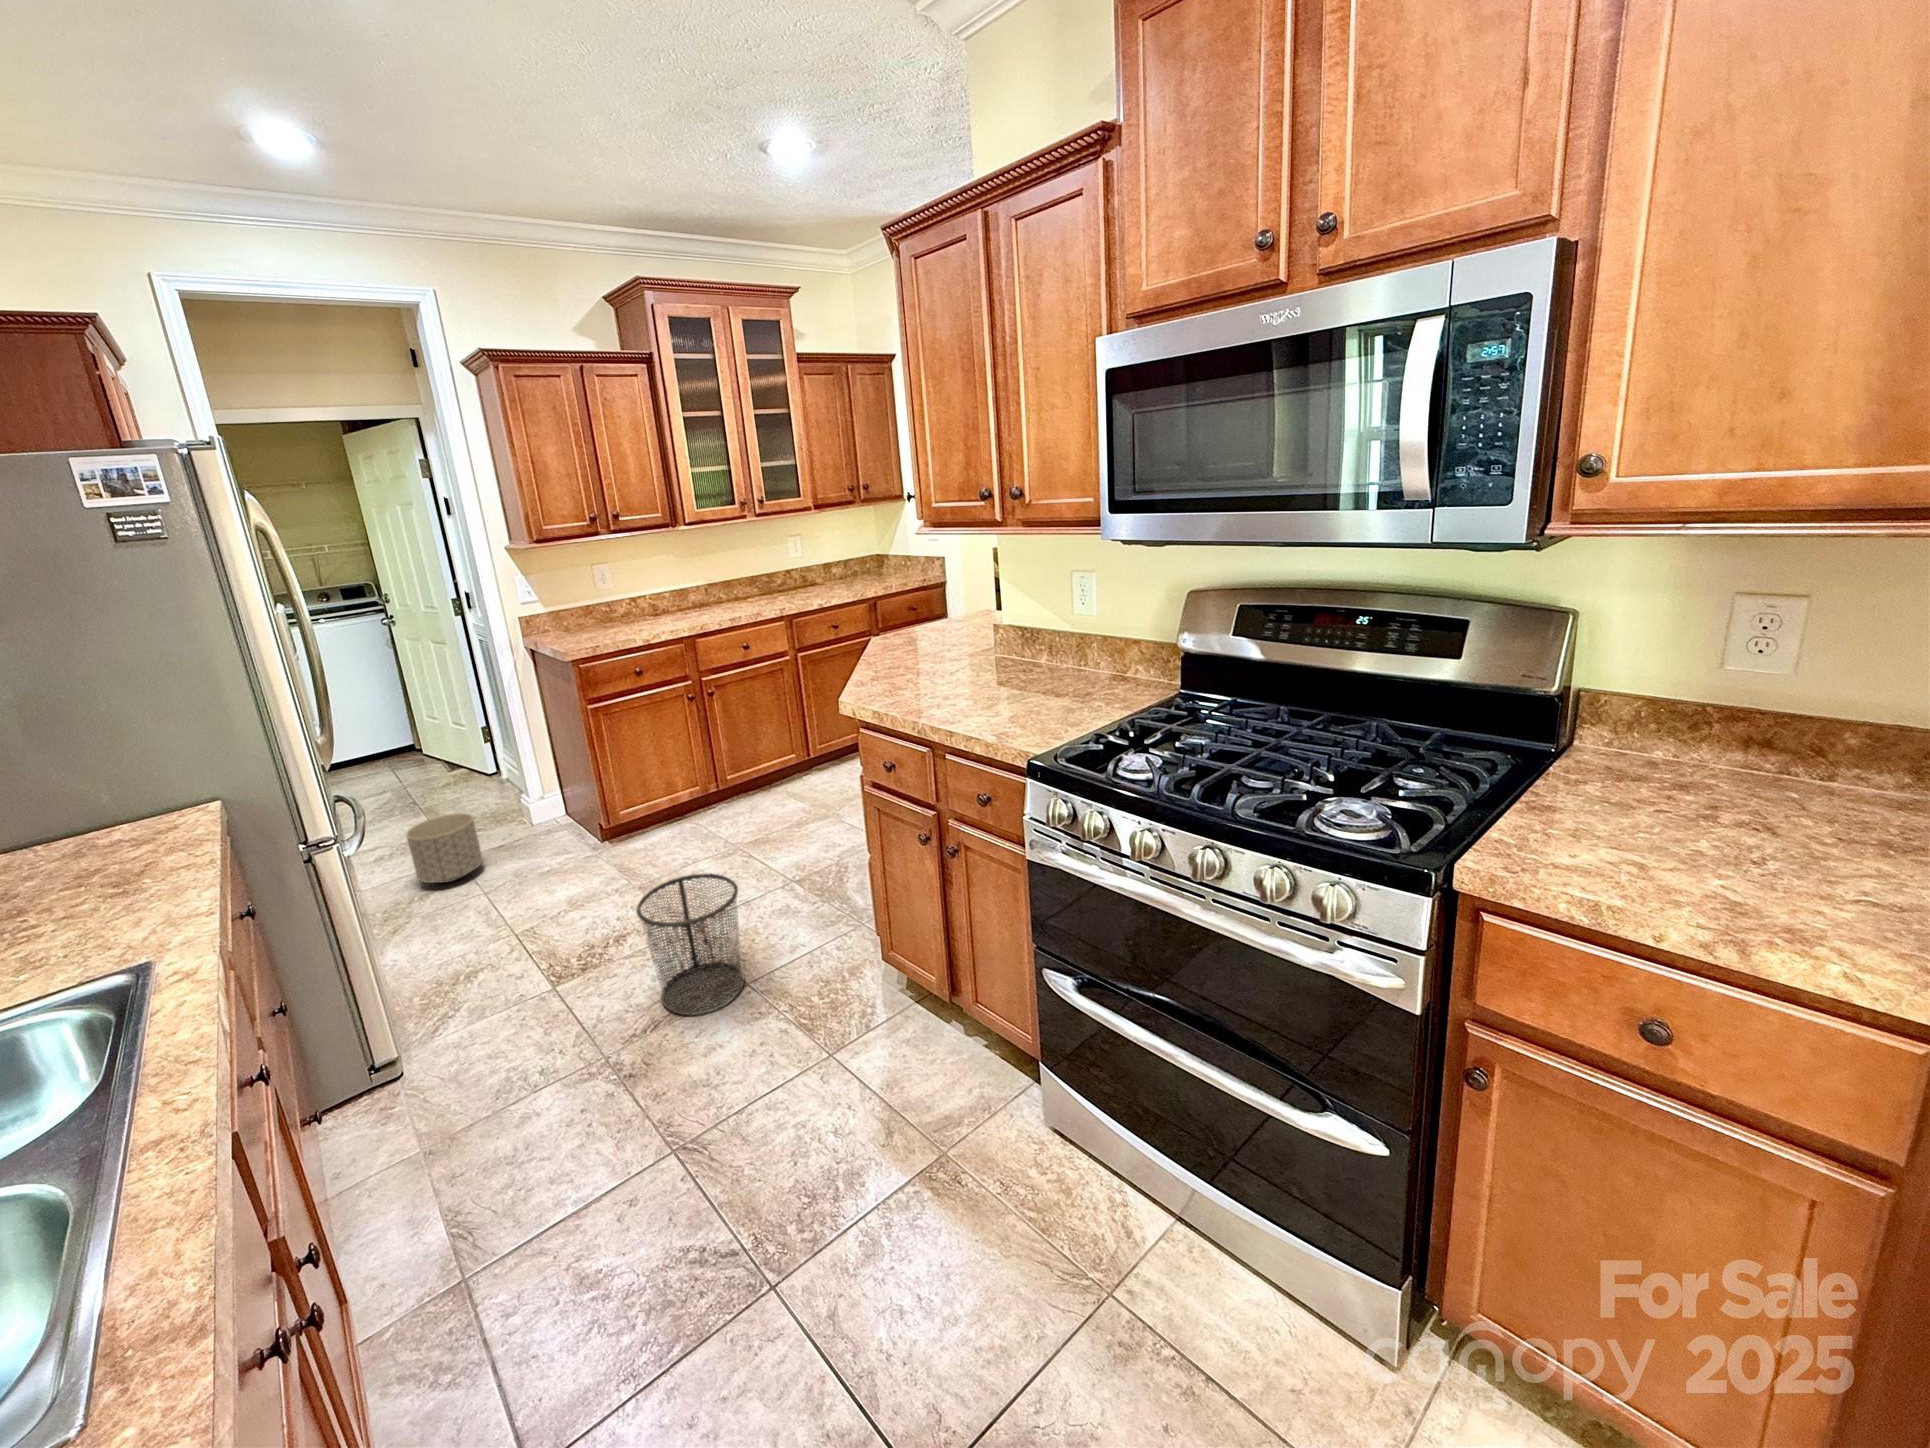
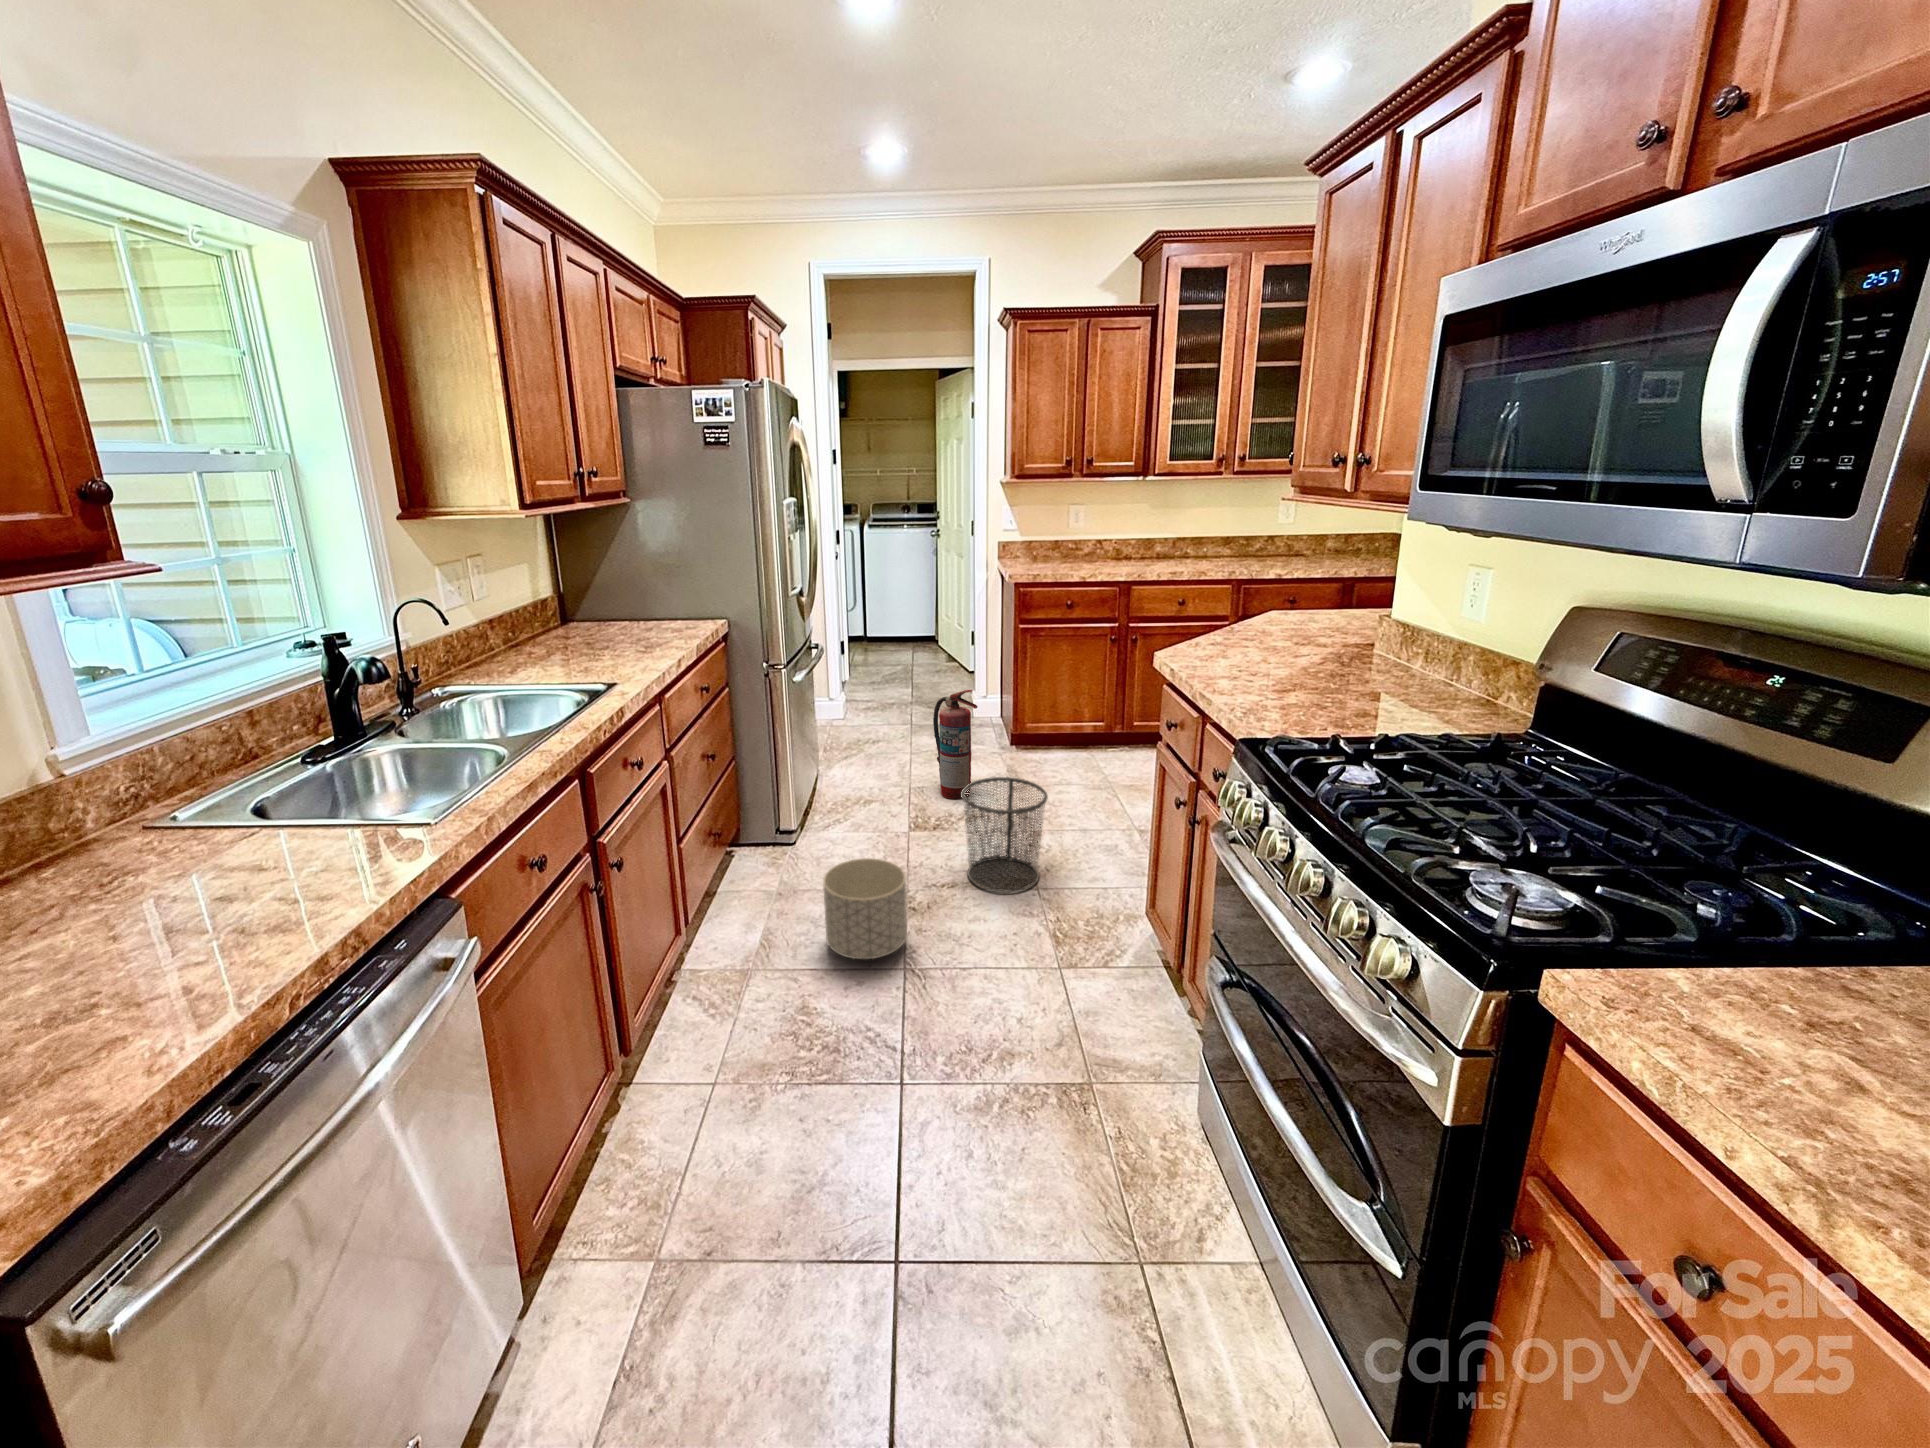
fire extinguisher: none [527,794,597,931] -> present [933,690,978,799]
planter: present [406,813,483,883] -> present [823,858,907,959]

